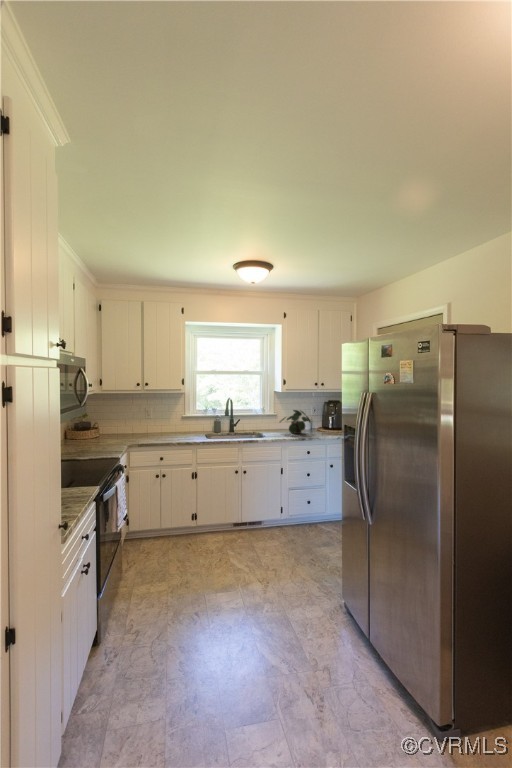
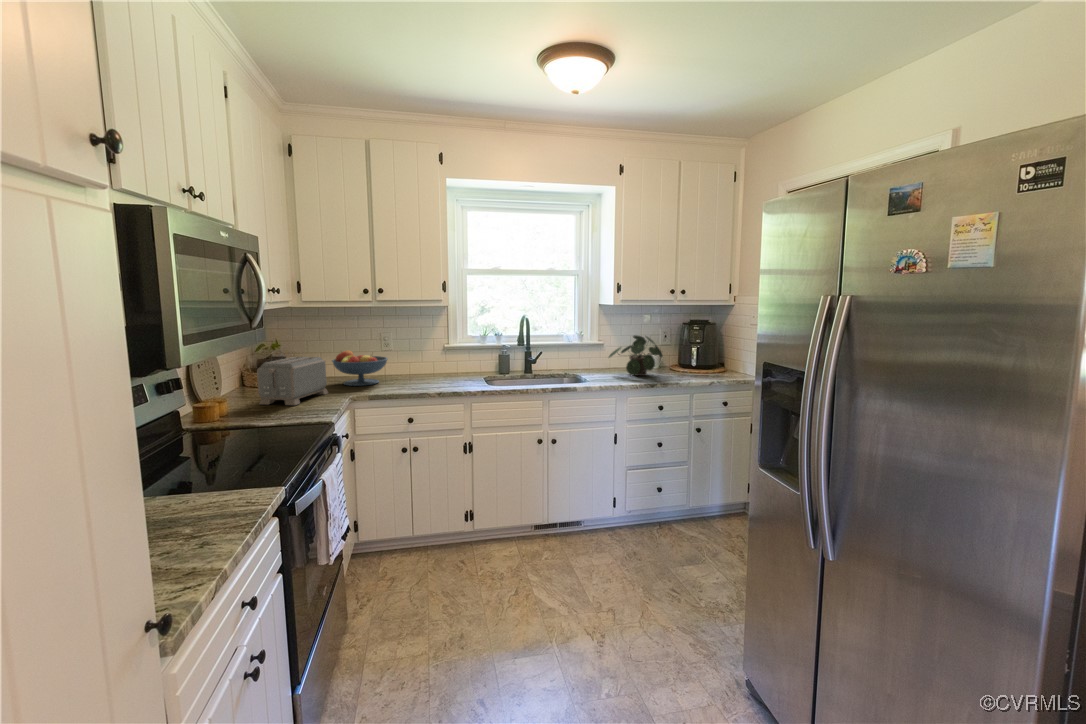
fruit bowl: none [117,418,150,439] -> present [332,351,388,386]
toaster: none [76,421,115,449] -> present [257,357,328,405]

